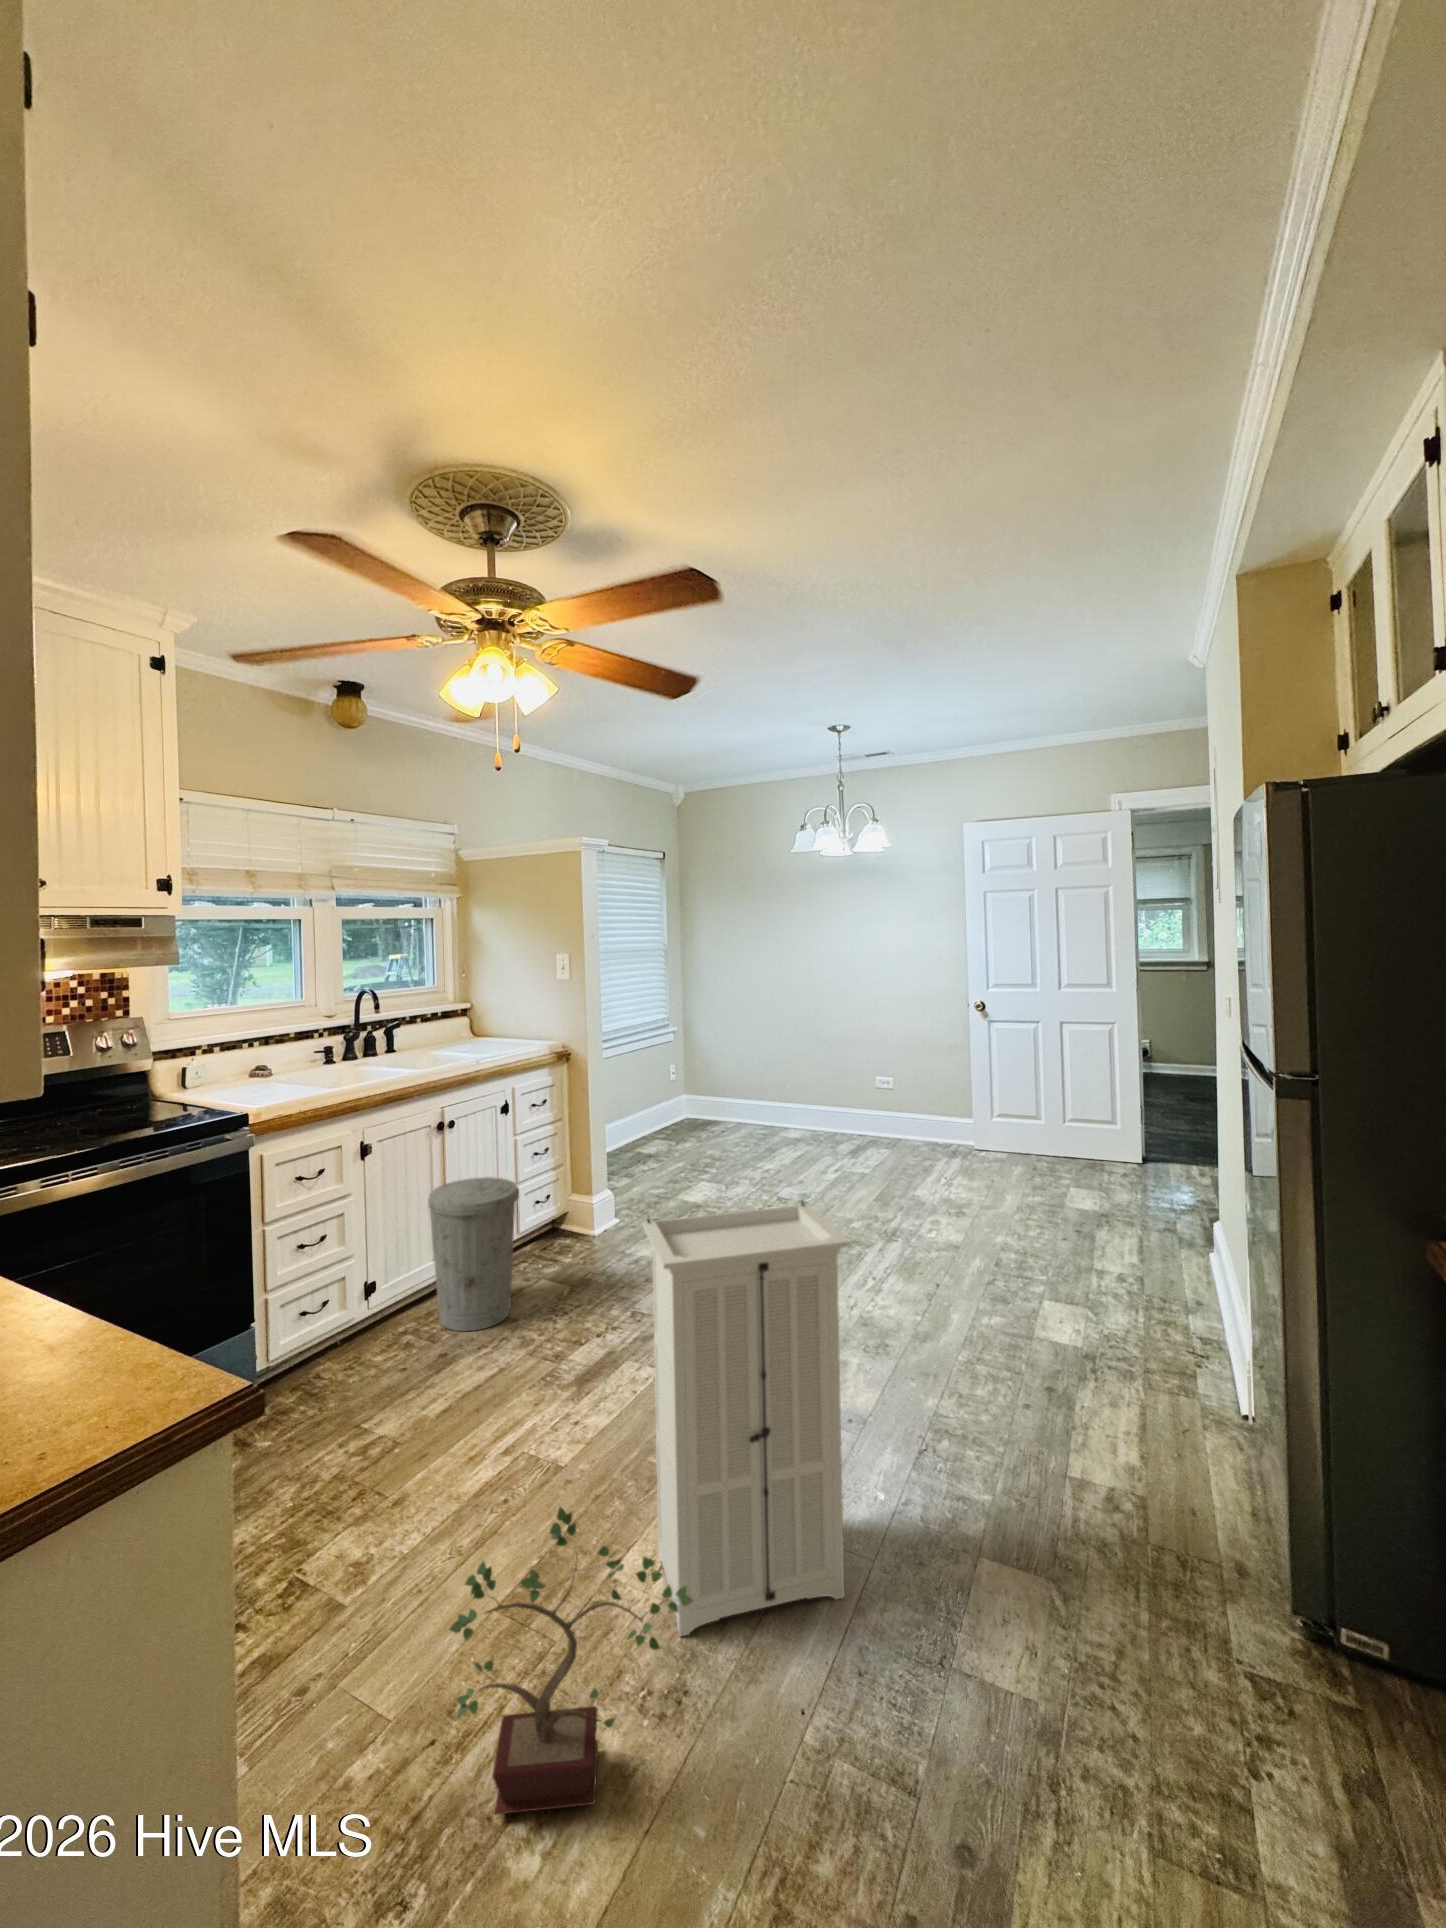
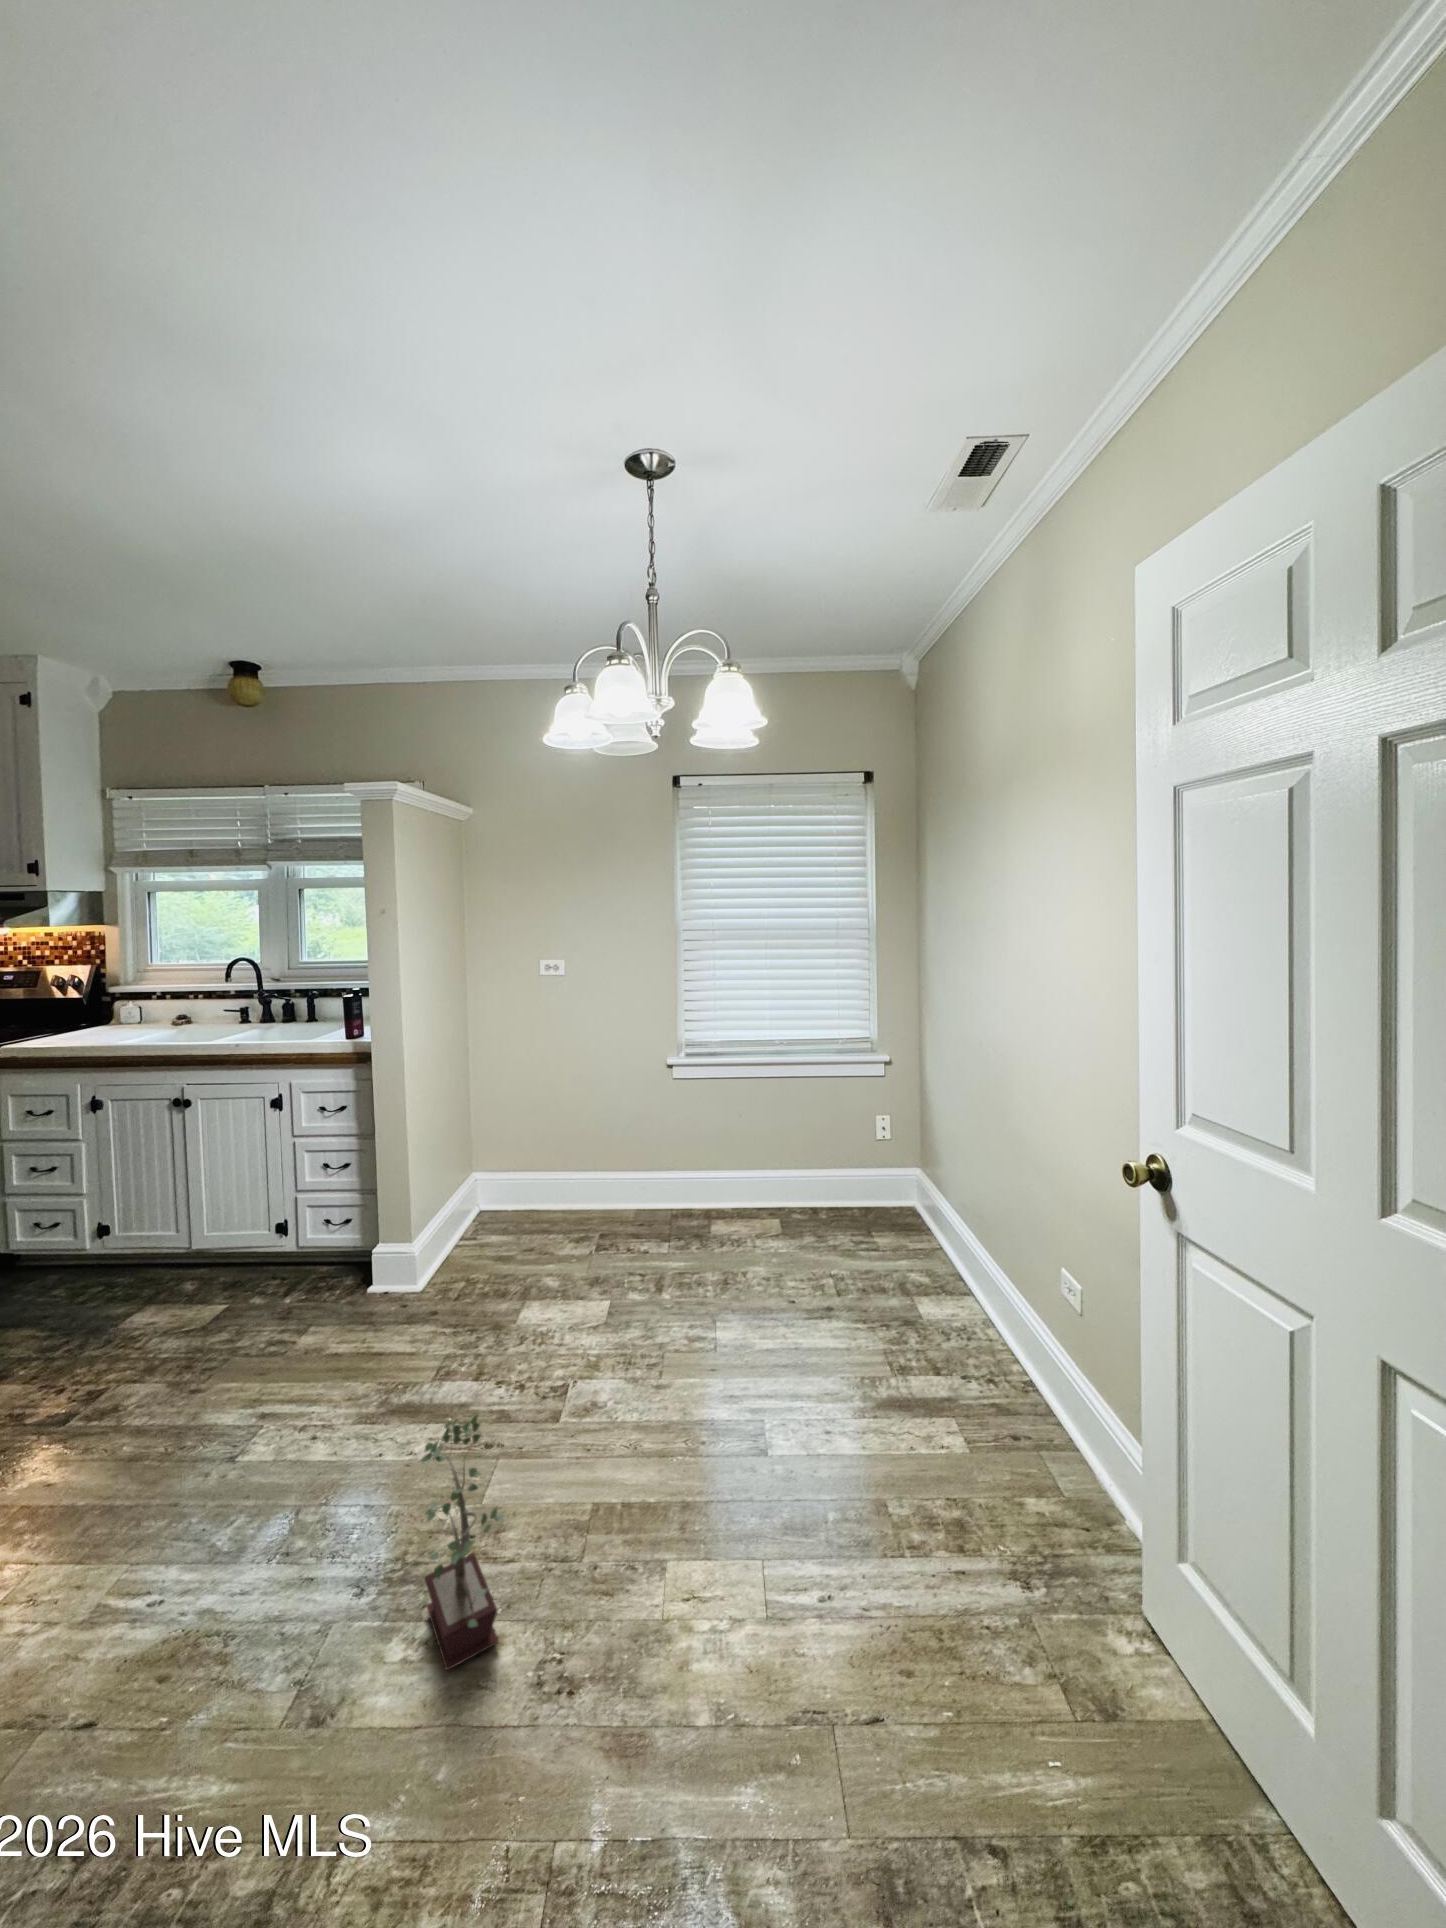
trash can: present [428,1177,519,1331] -> none [847,1156,940,1312]
storage cabinet: present [643,1200,851,1636] -> none [601,1218,853,1819]

